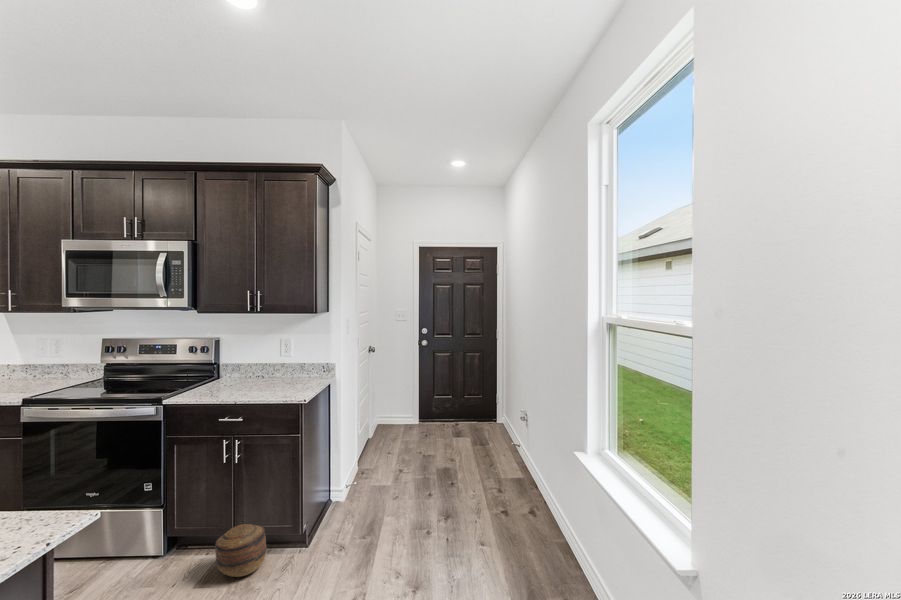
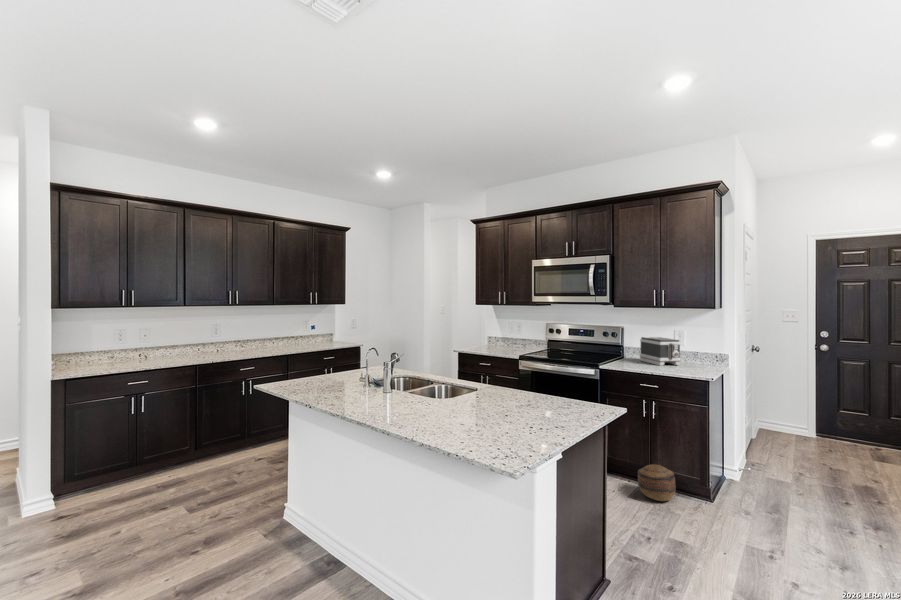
toaster: none [234,349,282,387] -> present [640,337,681,366]

